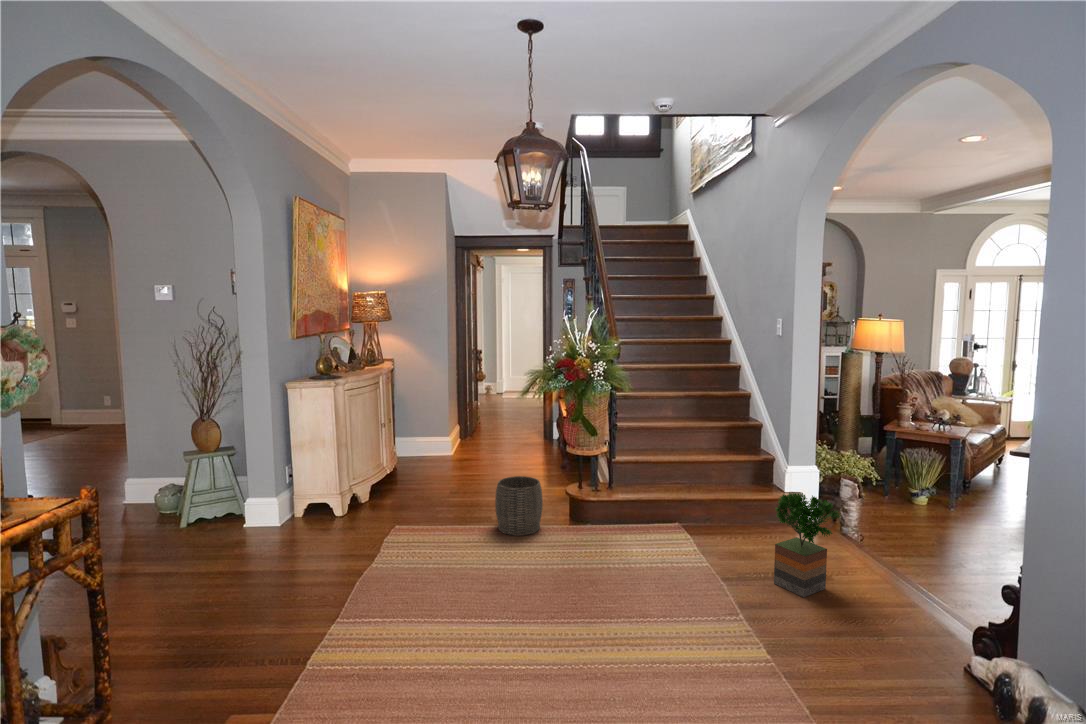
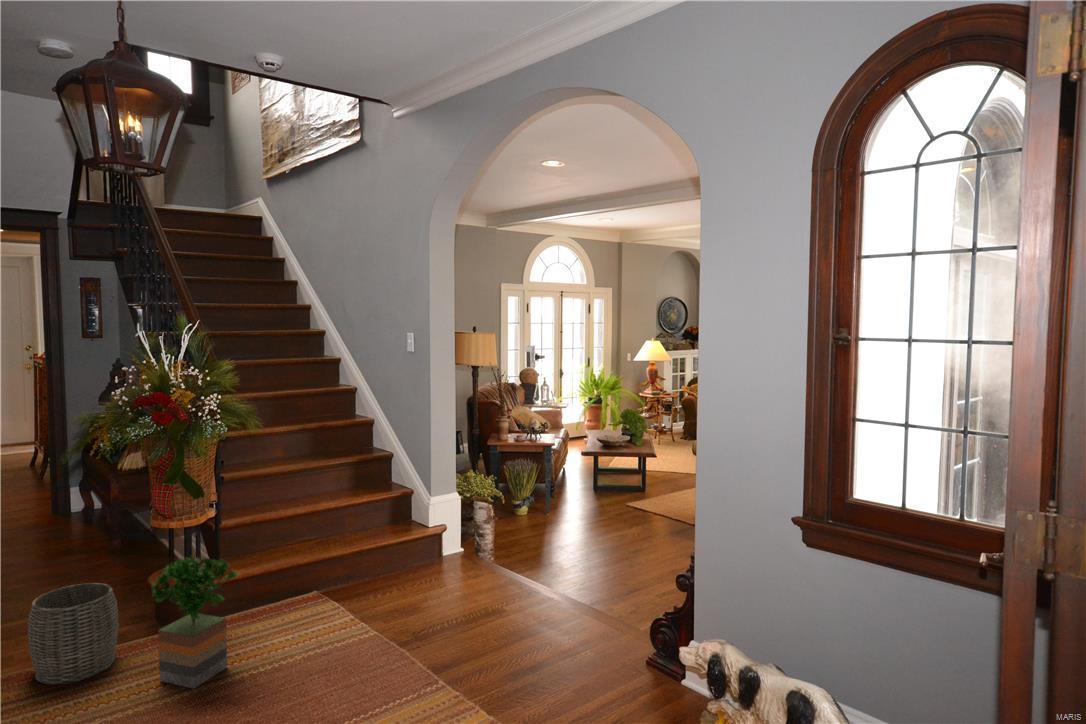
potted tree: present [774,493,840,597] -> present [152,556,238,688]

